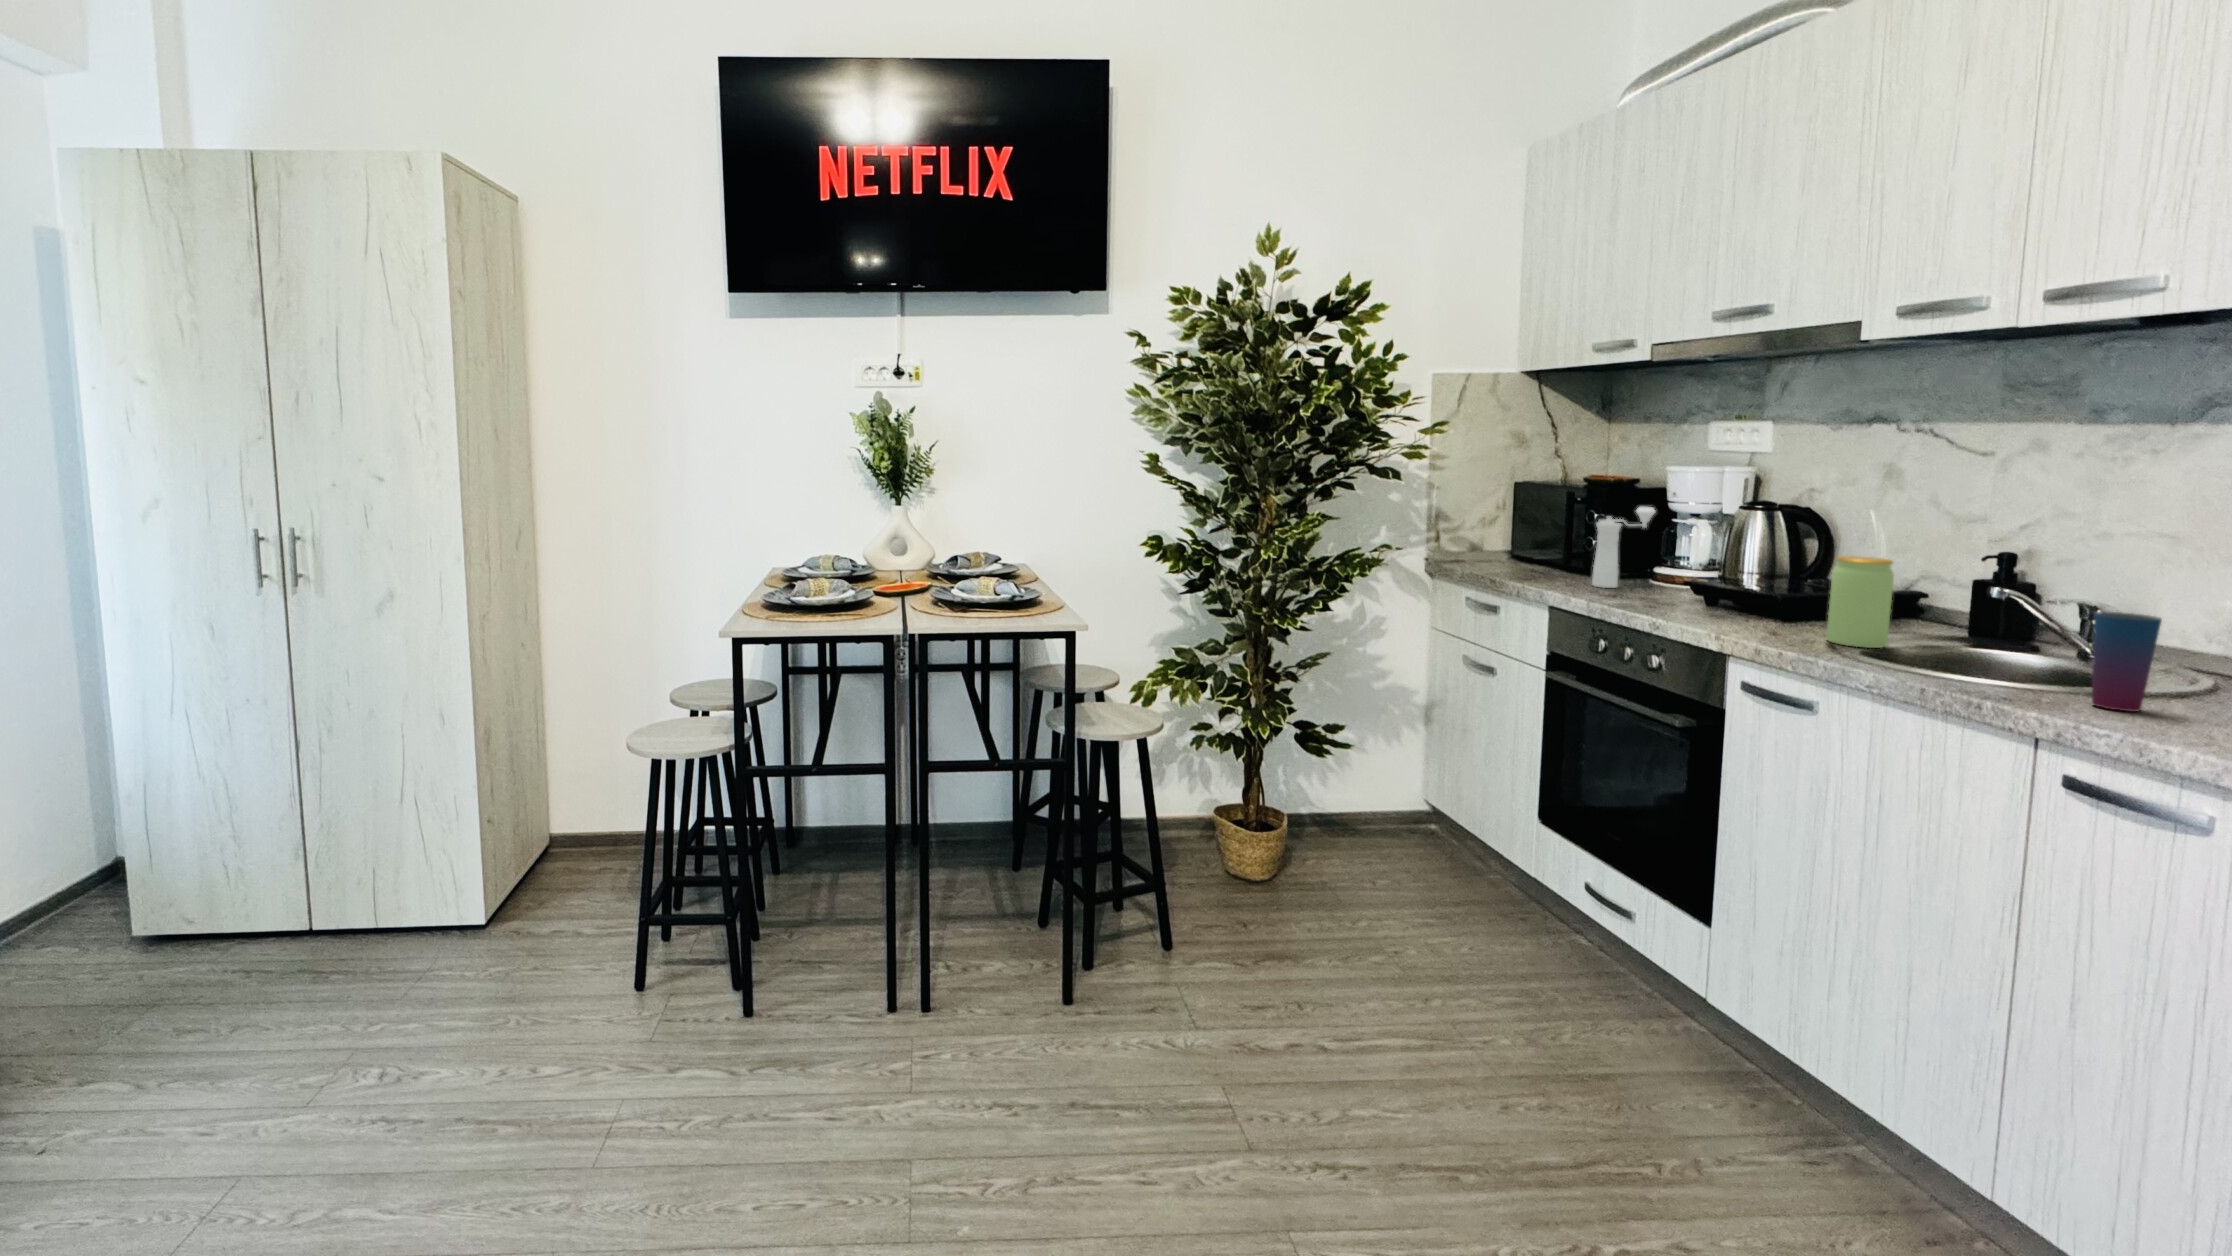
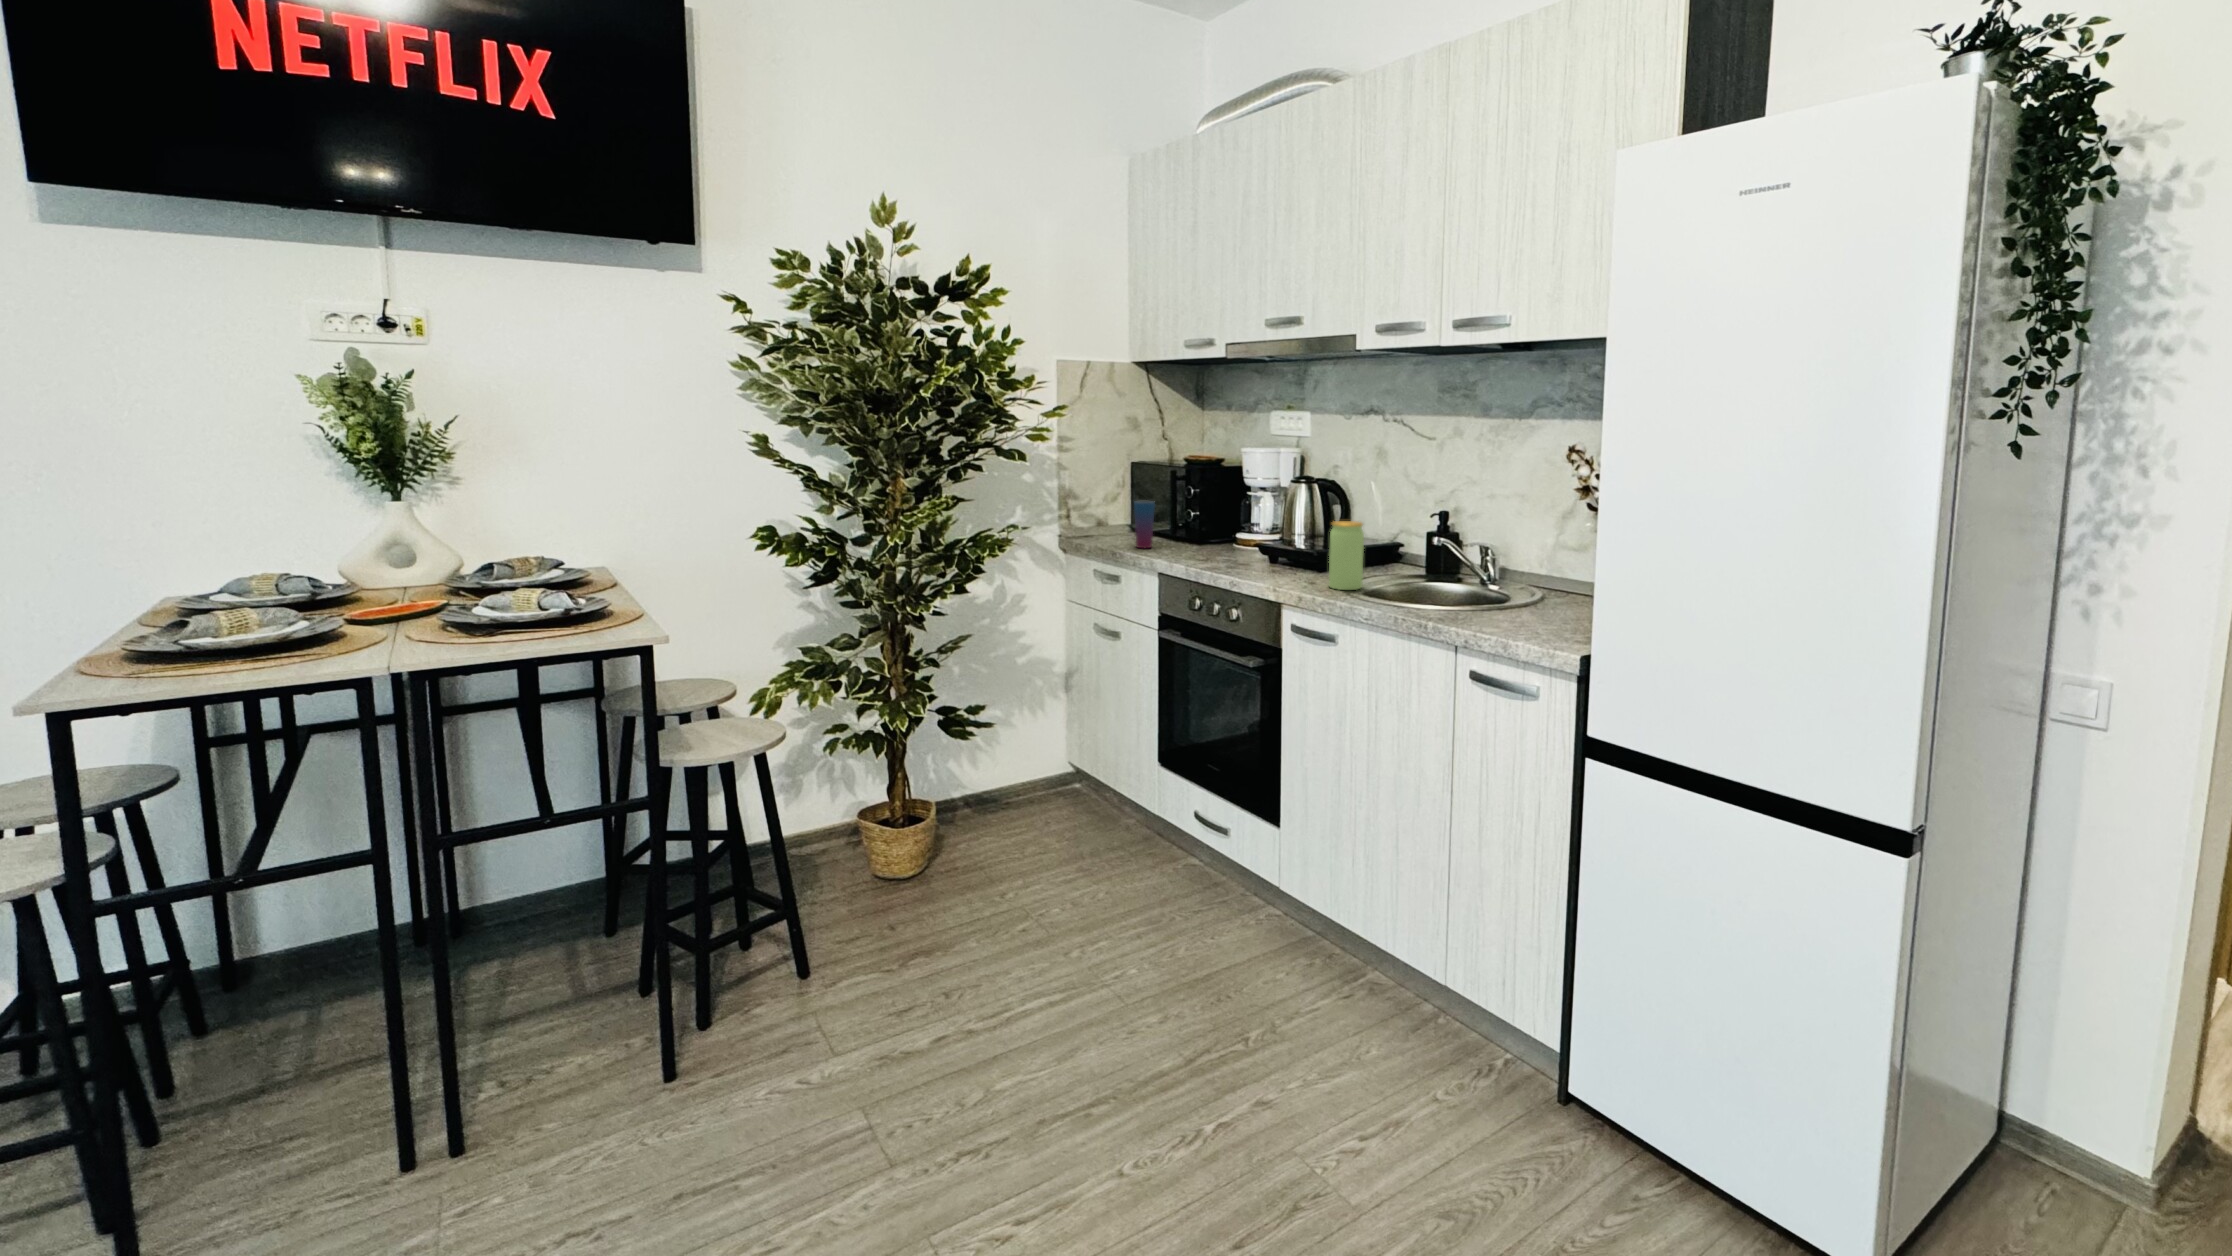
pepper mill: present [1592,507,1655,588] -> none [1187,483,1230,555]
cup: present [2092,611,2162,712] -> present [1134,501,1155,548]

